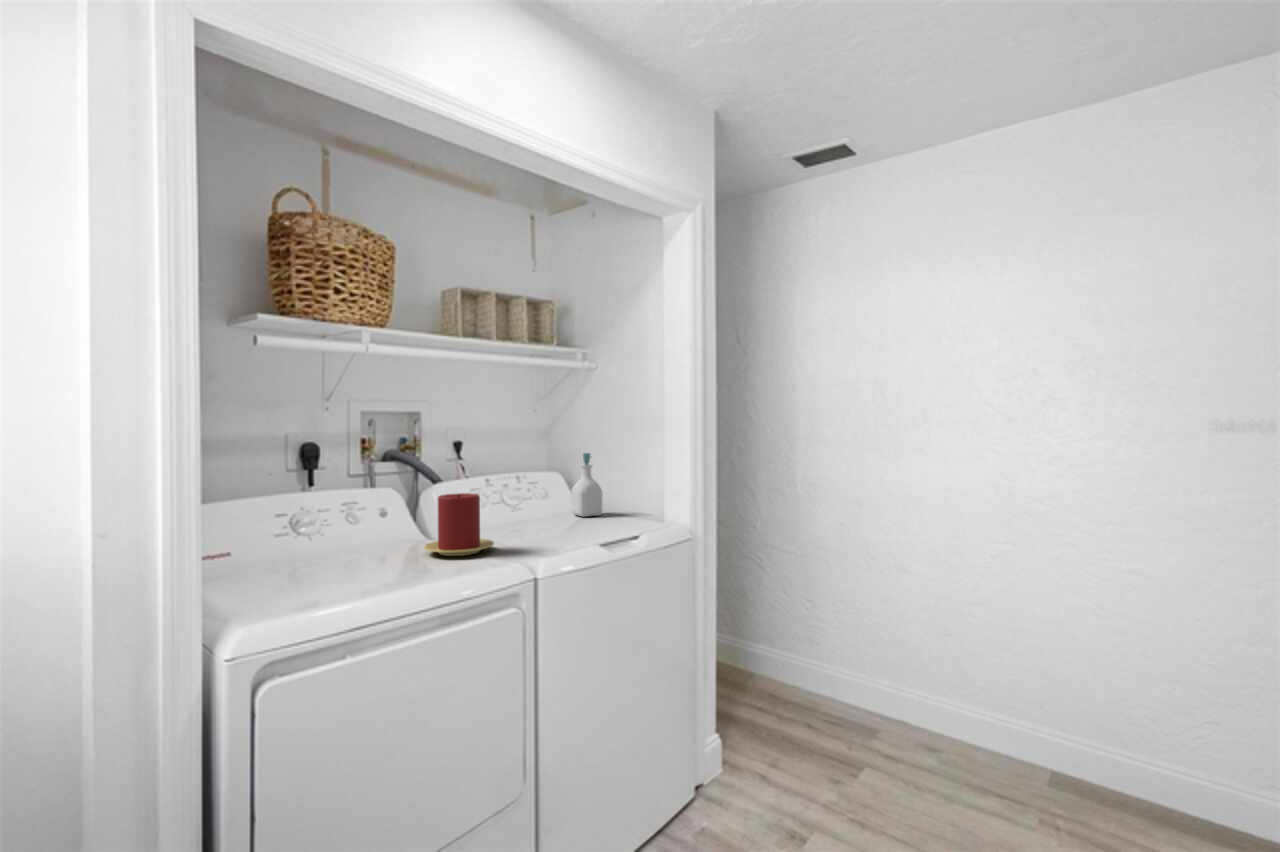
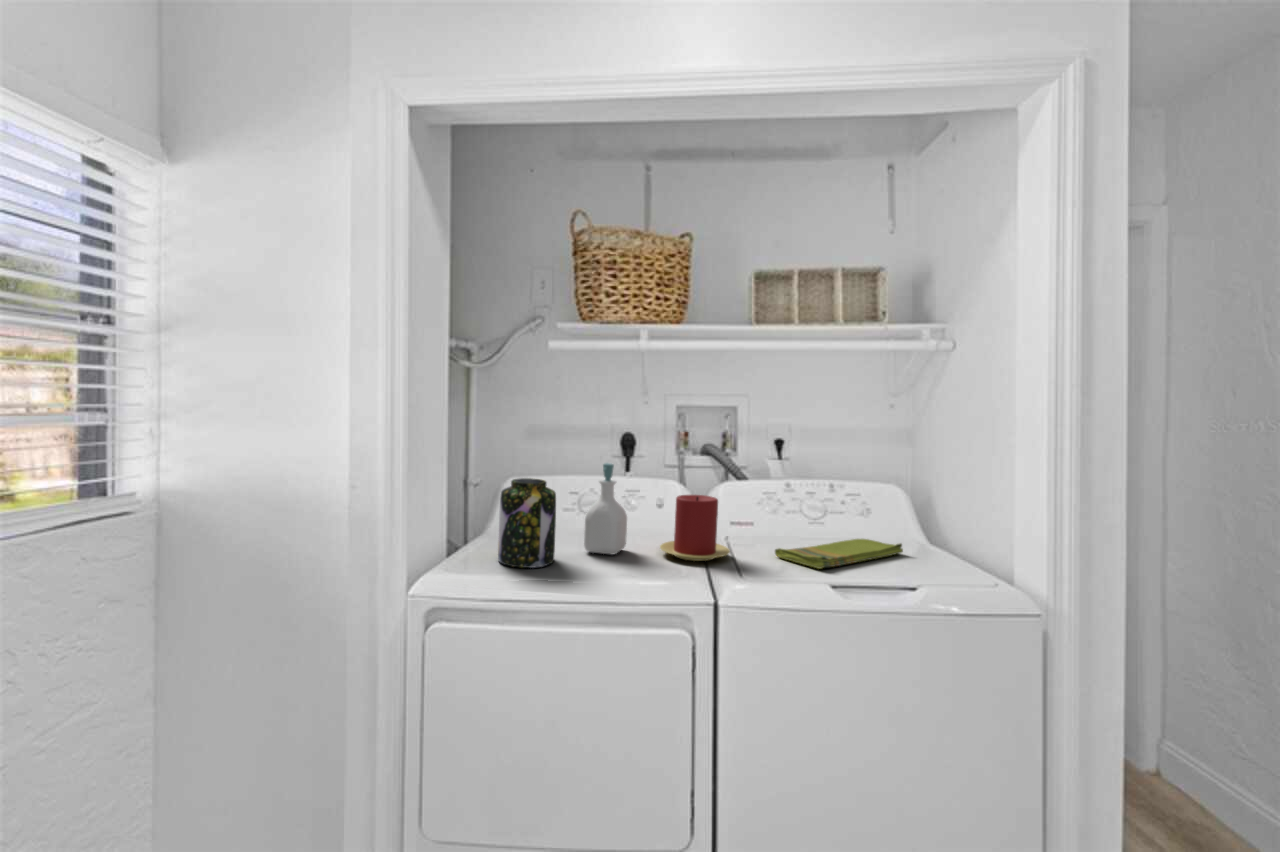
soap bottle: present [571,453,602,517] -> present [584,463,627,554]
jar: none [271,496,348,598] -> present [498,478,556,568]
dish towel: none [519,513,594,540] -> present [775,539,903,569]

